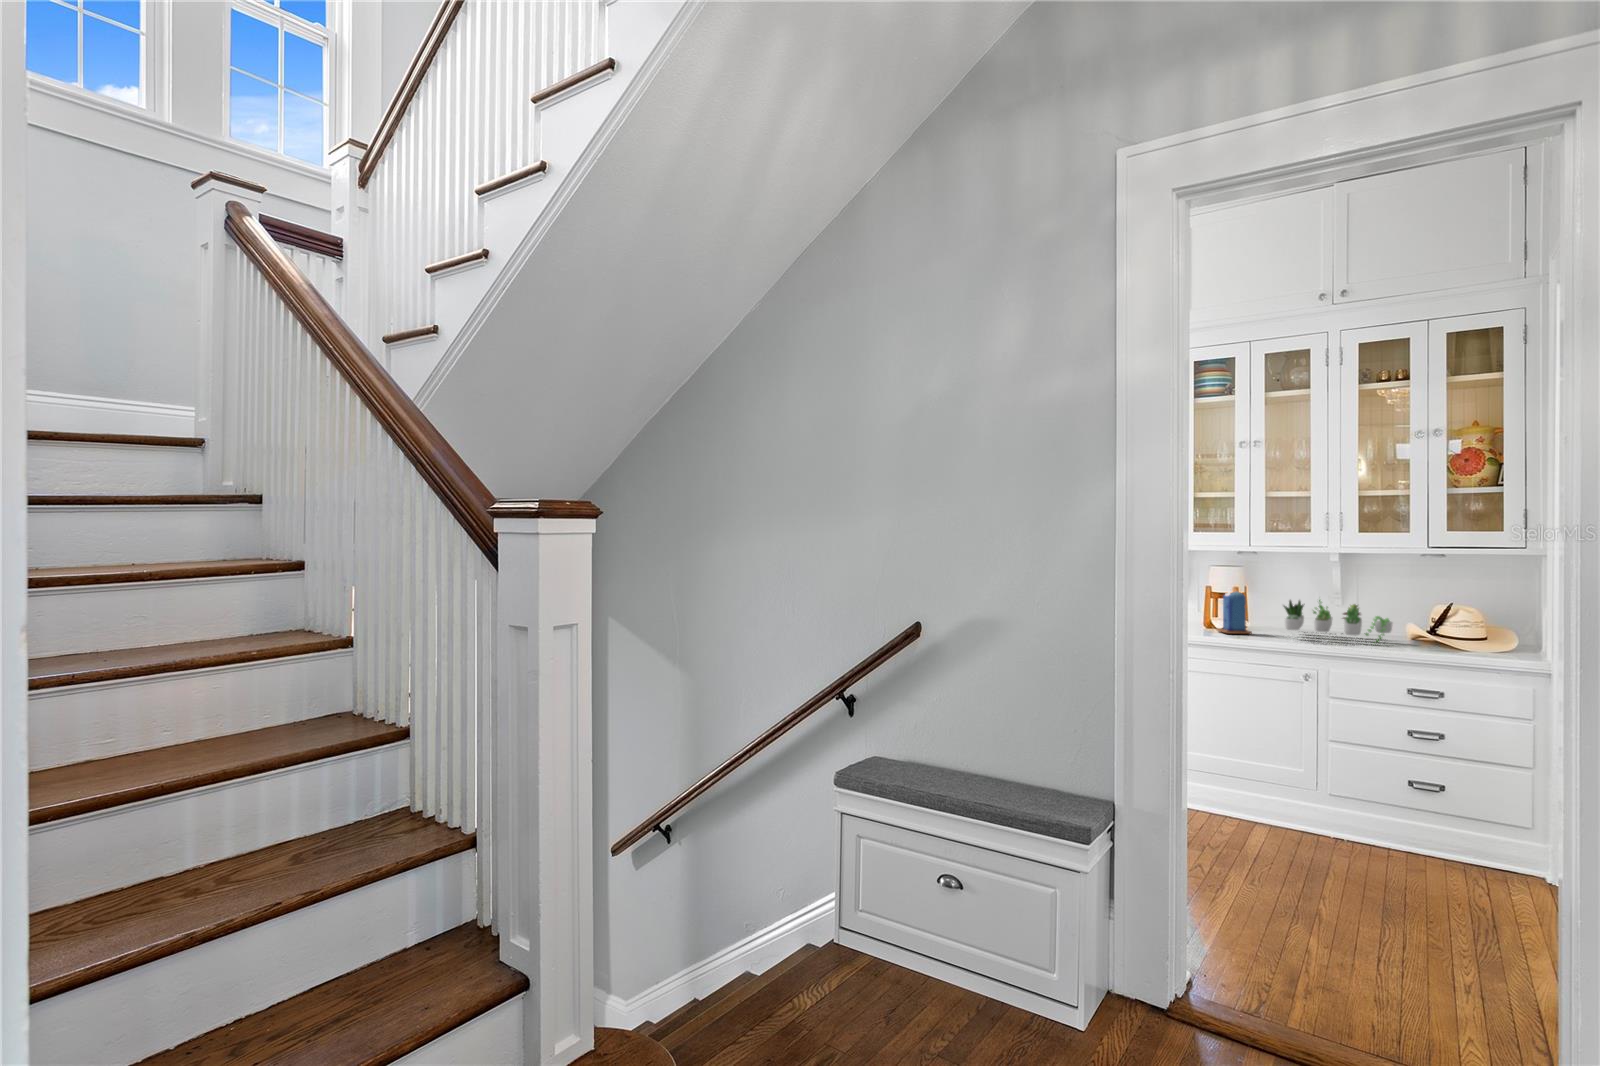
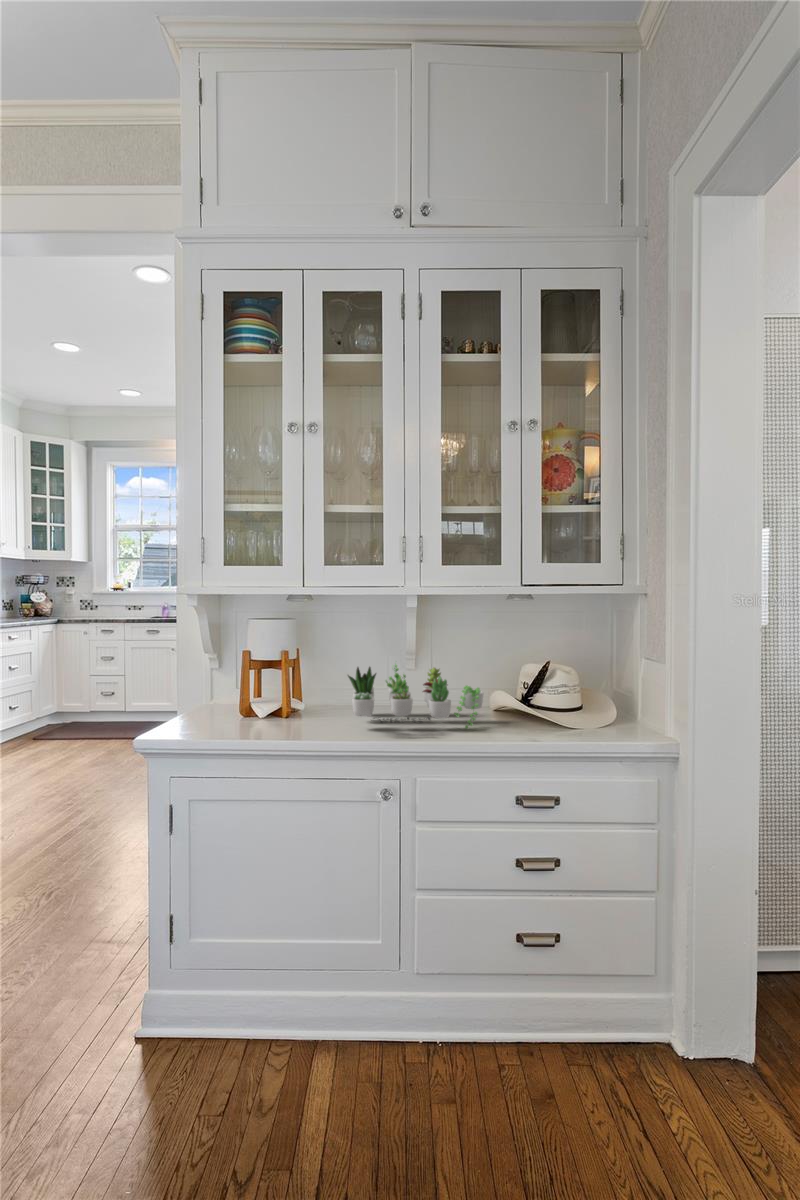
candle: present [1217,589,1252,634] -> none [257,654,308,728]

